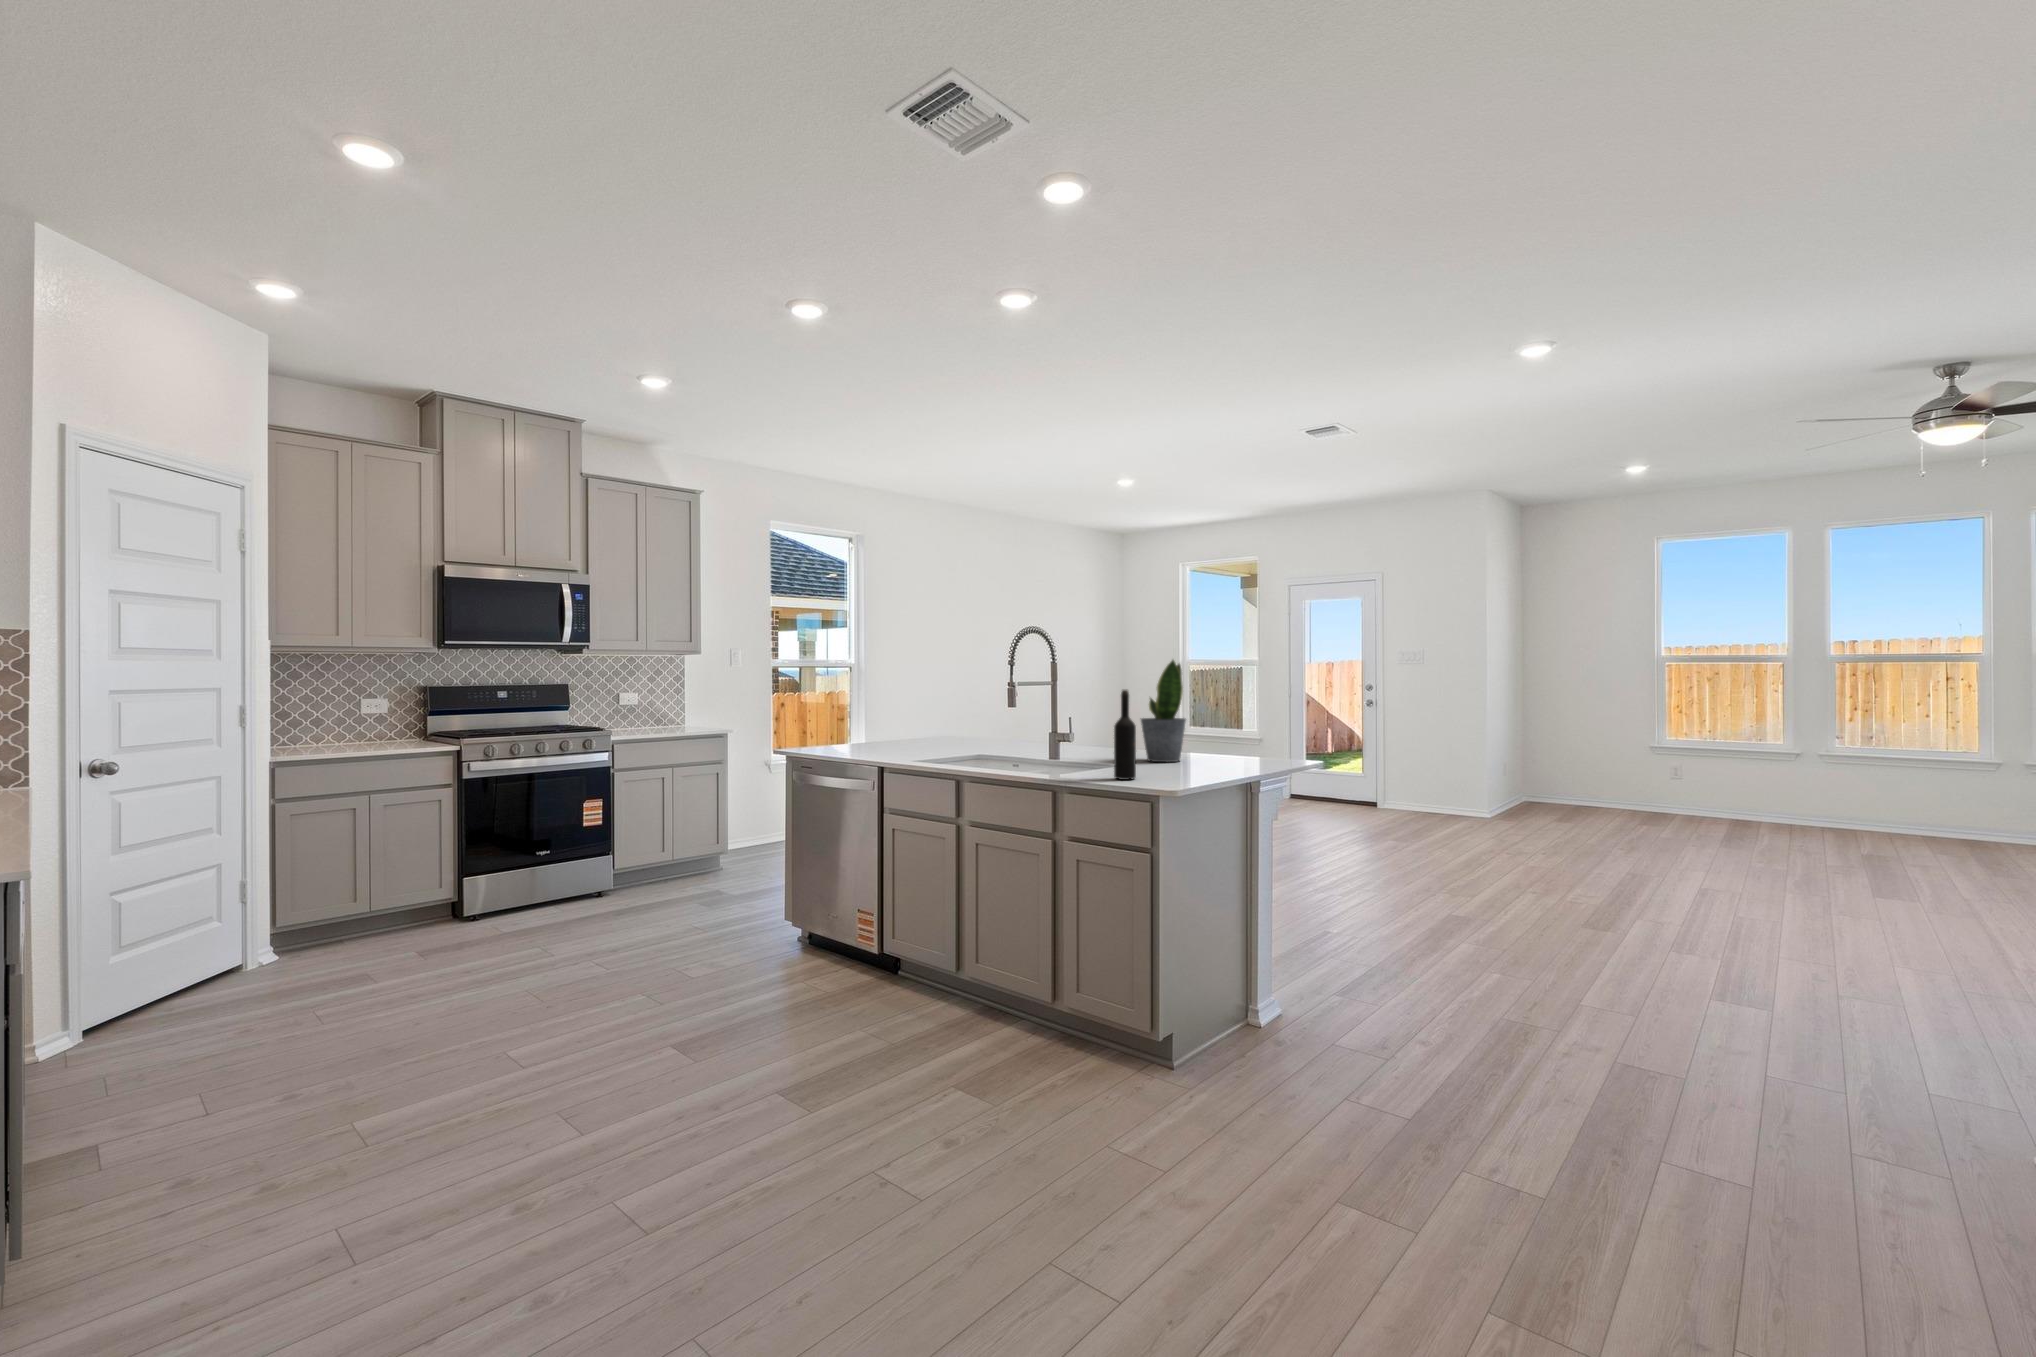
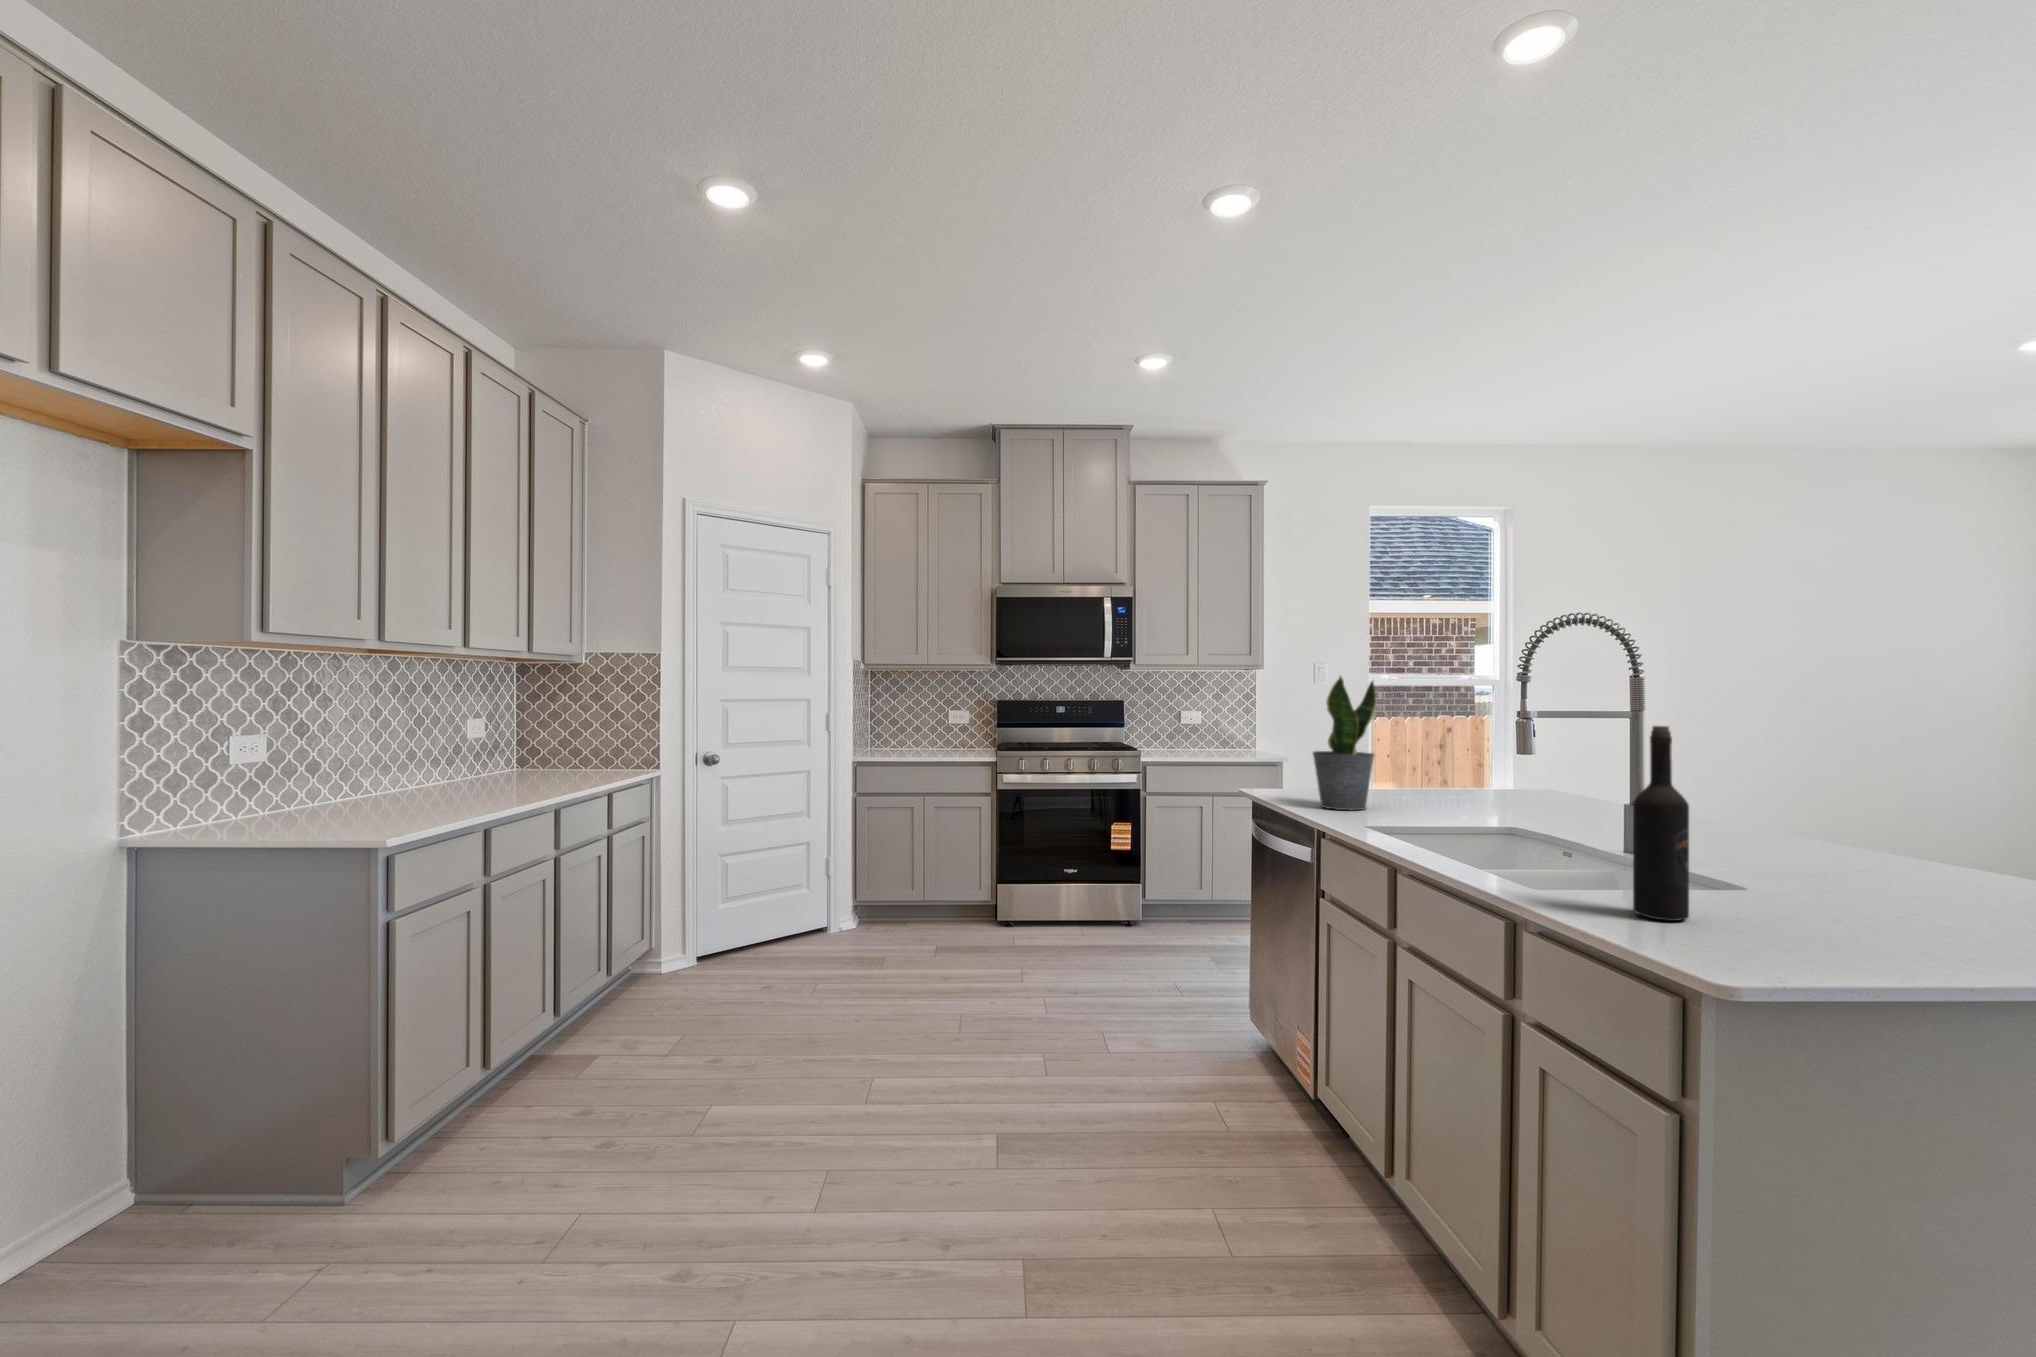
potted plant: present [1141,660,1186,762] -> present [1313,676,1376,810]

